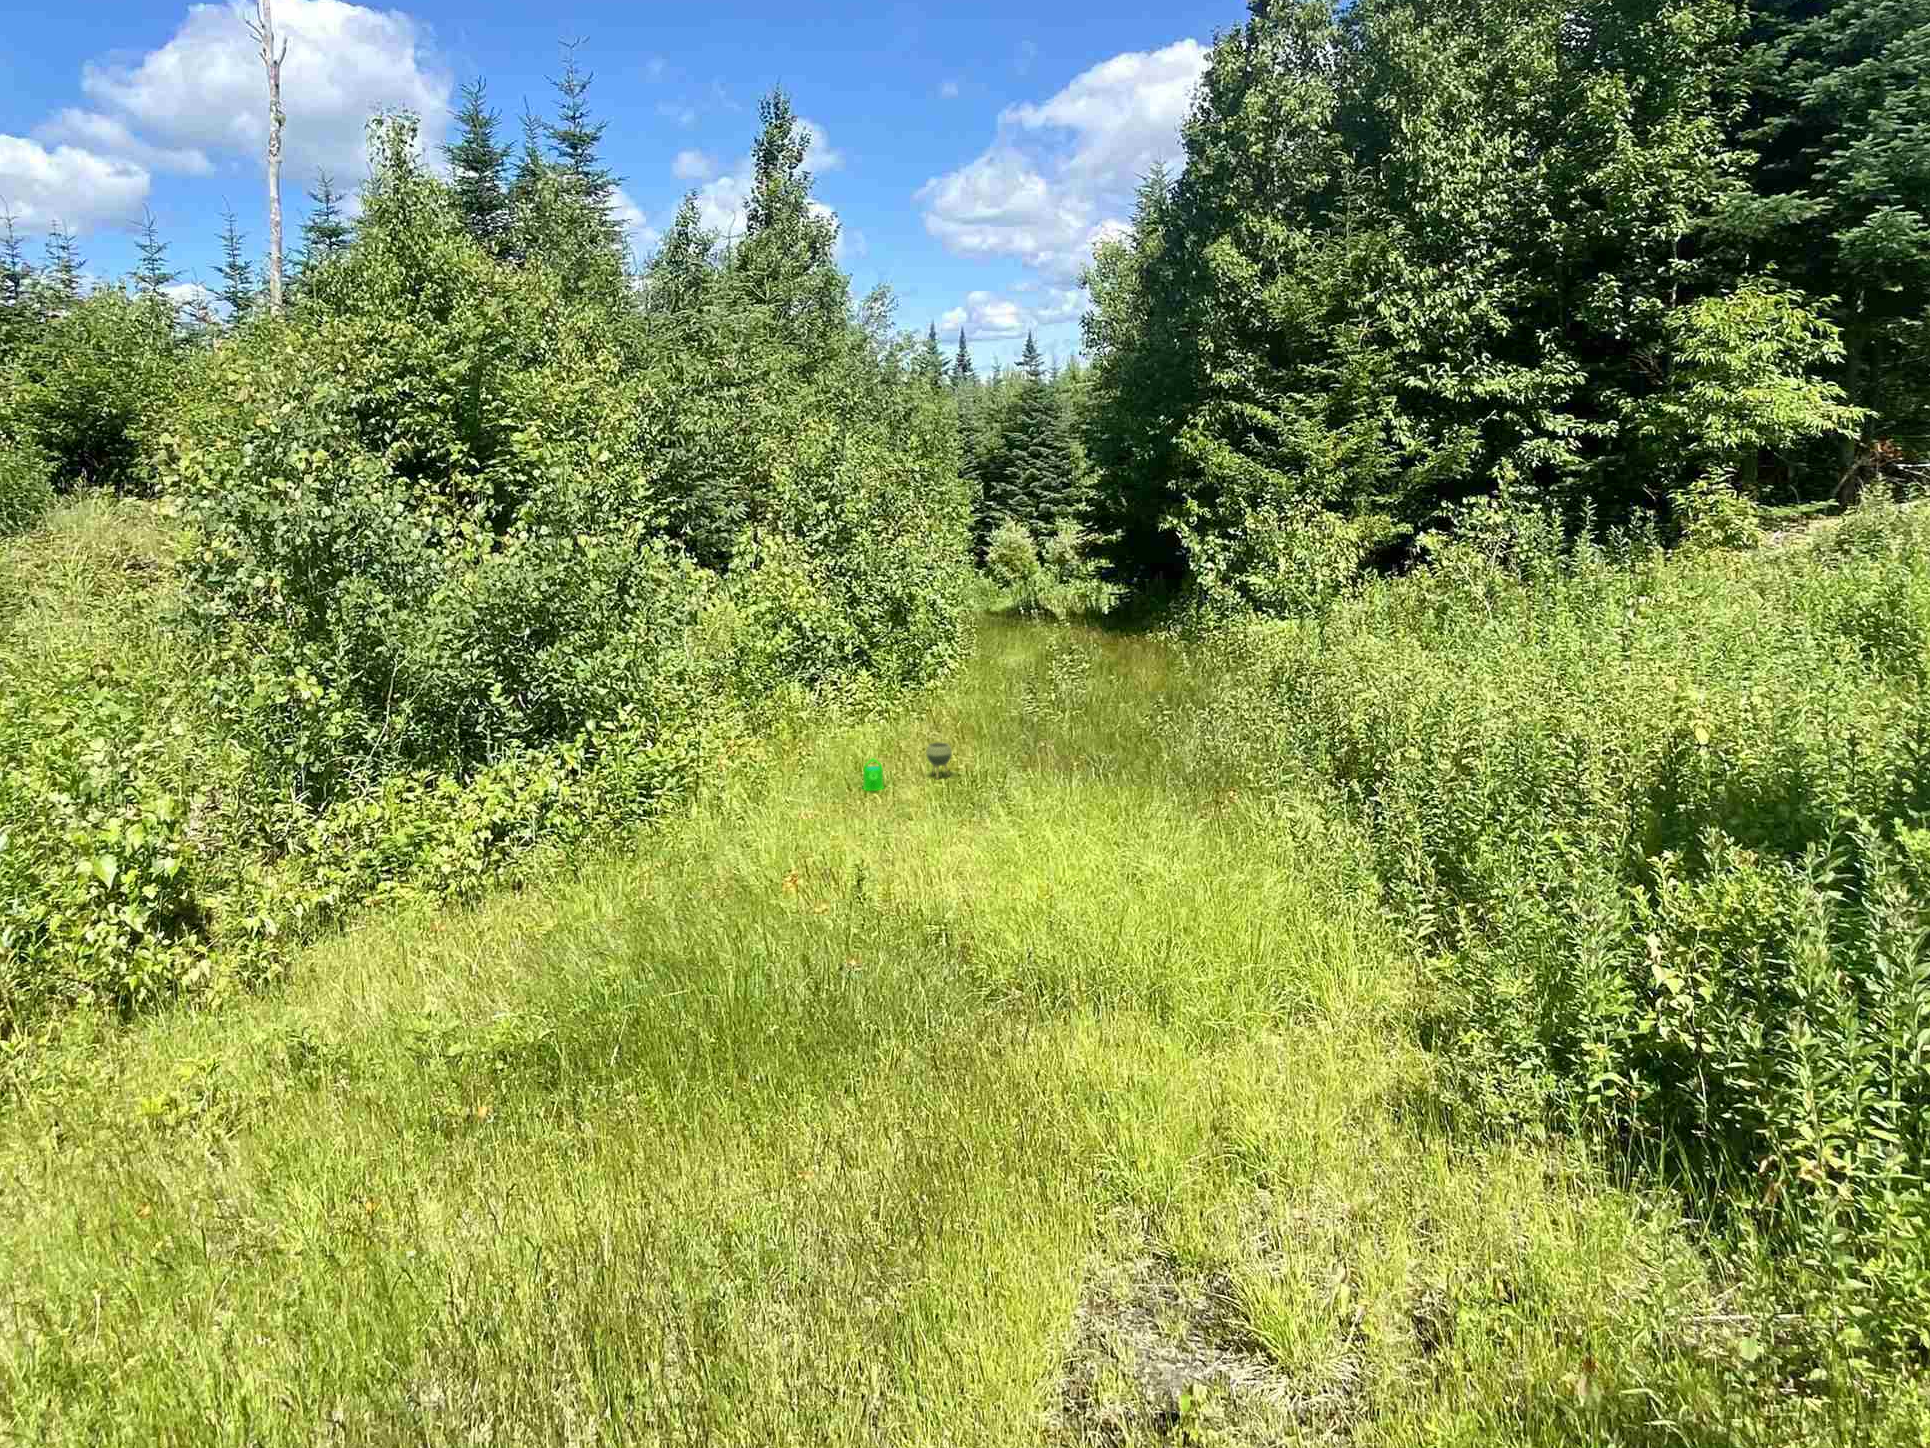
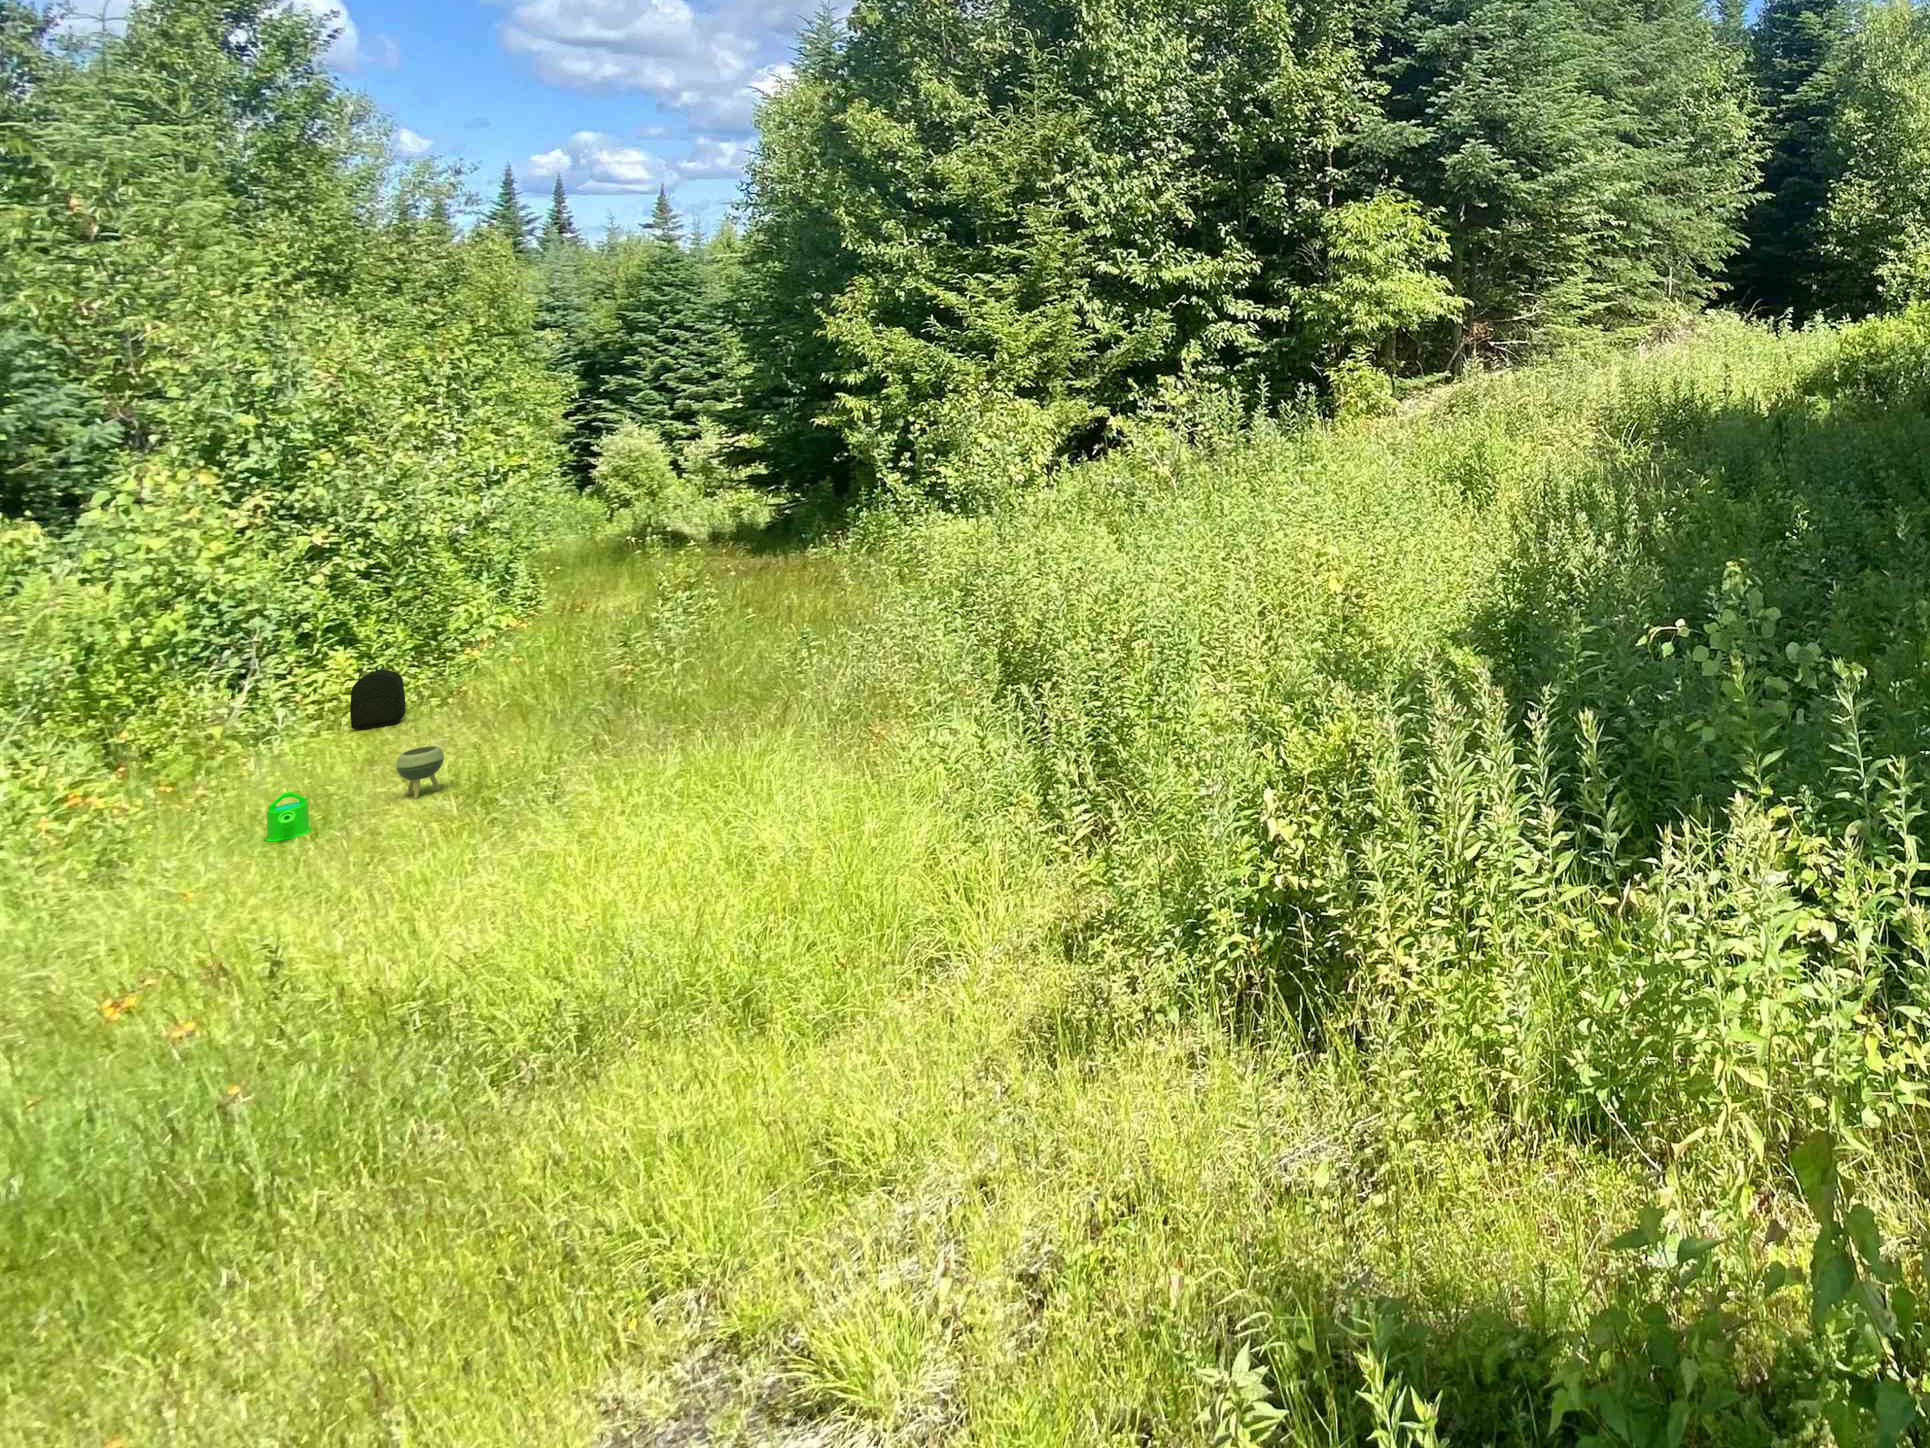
backpack: none [892,676,920,720] -> present [350,664,405,729]

